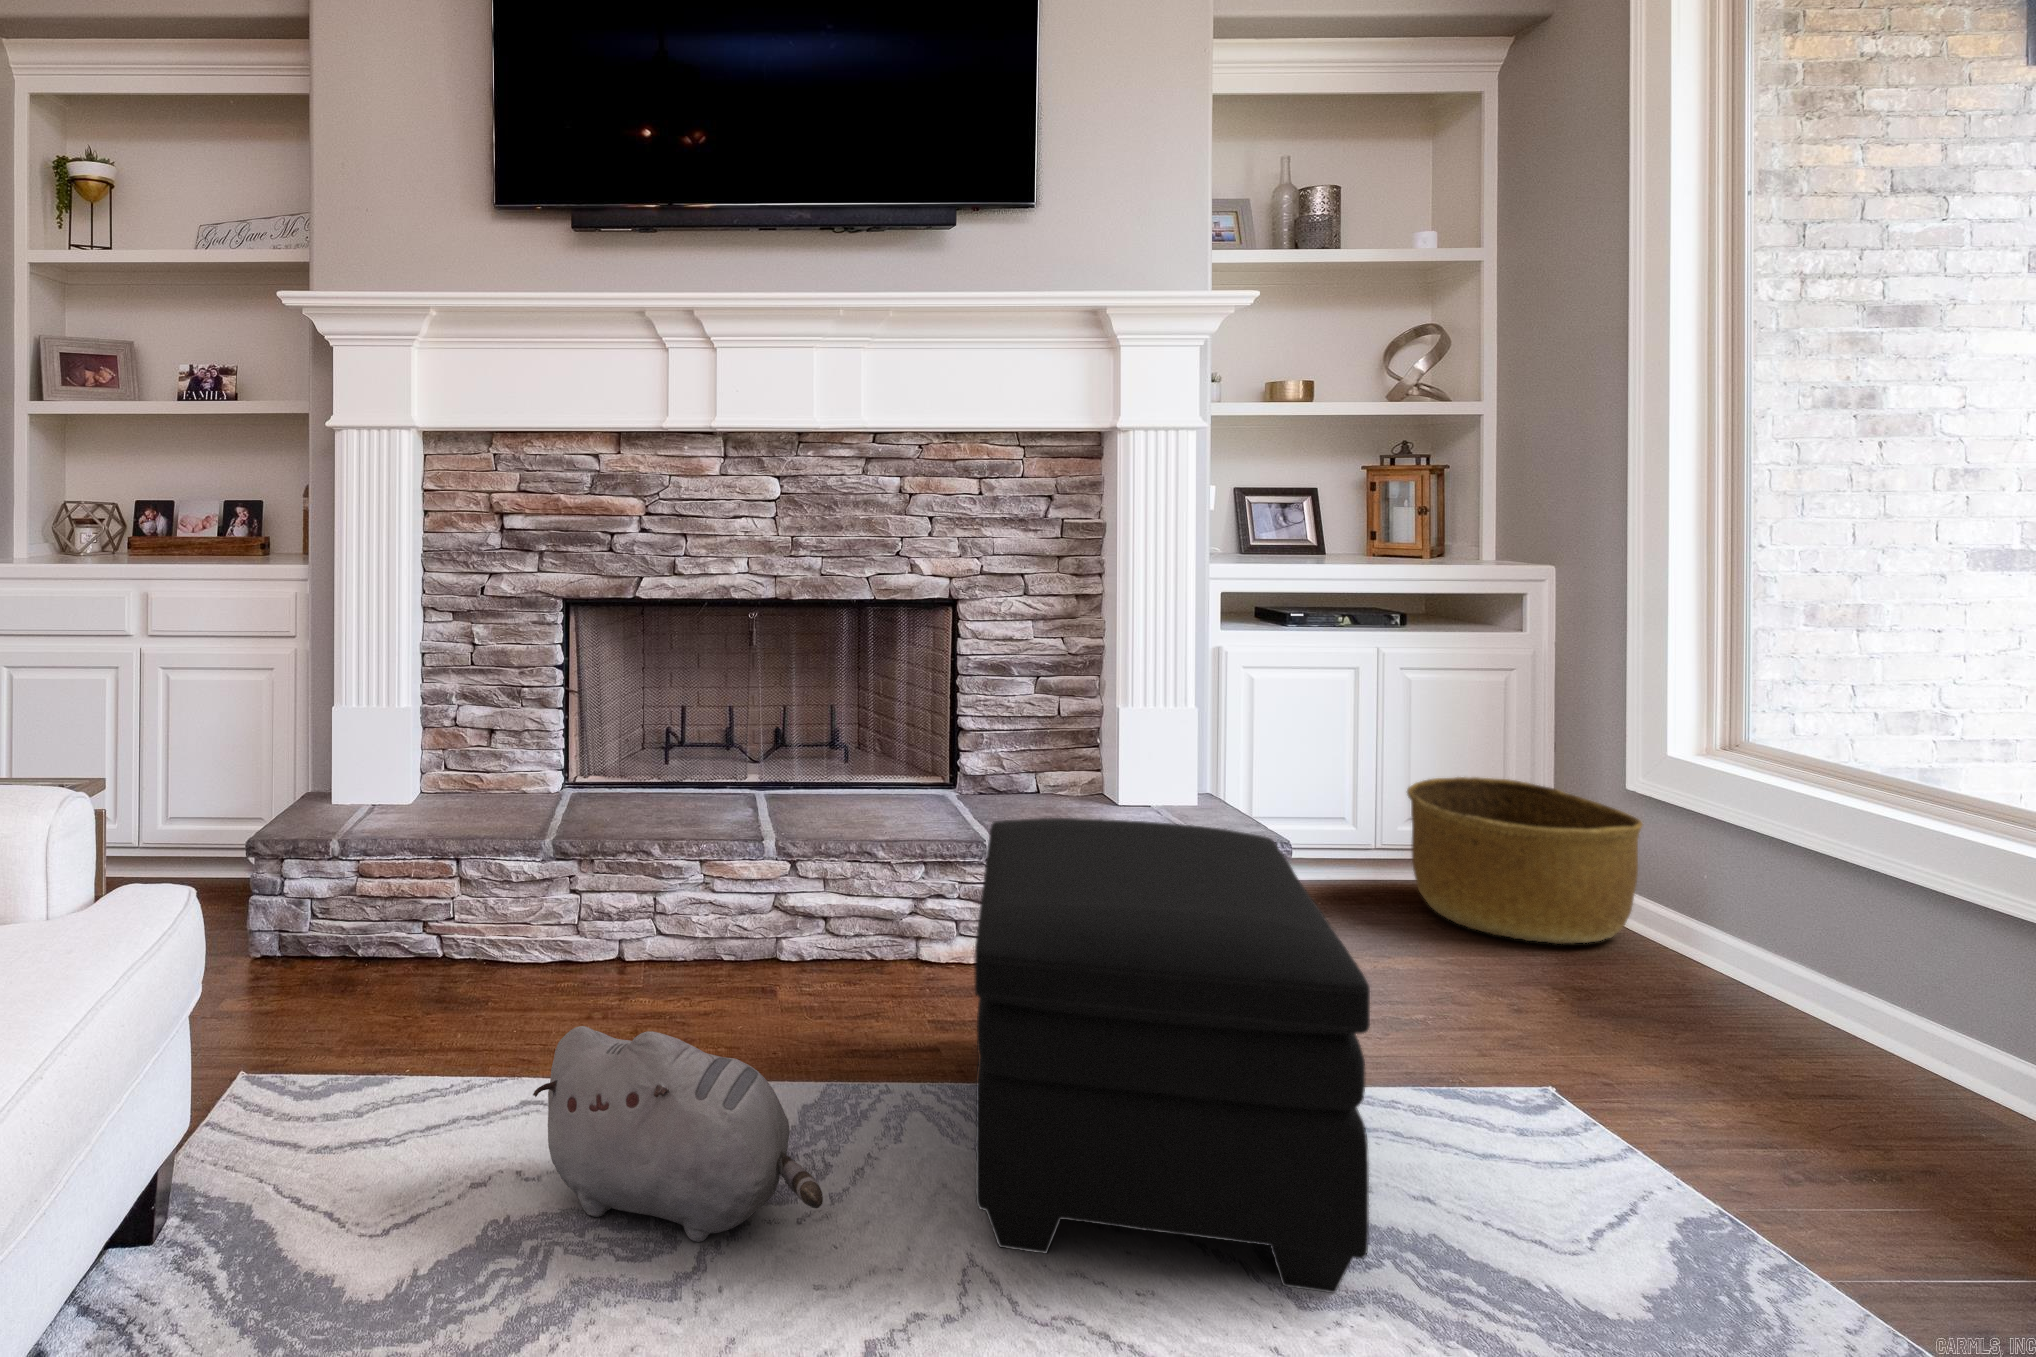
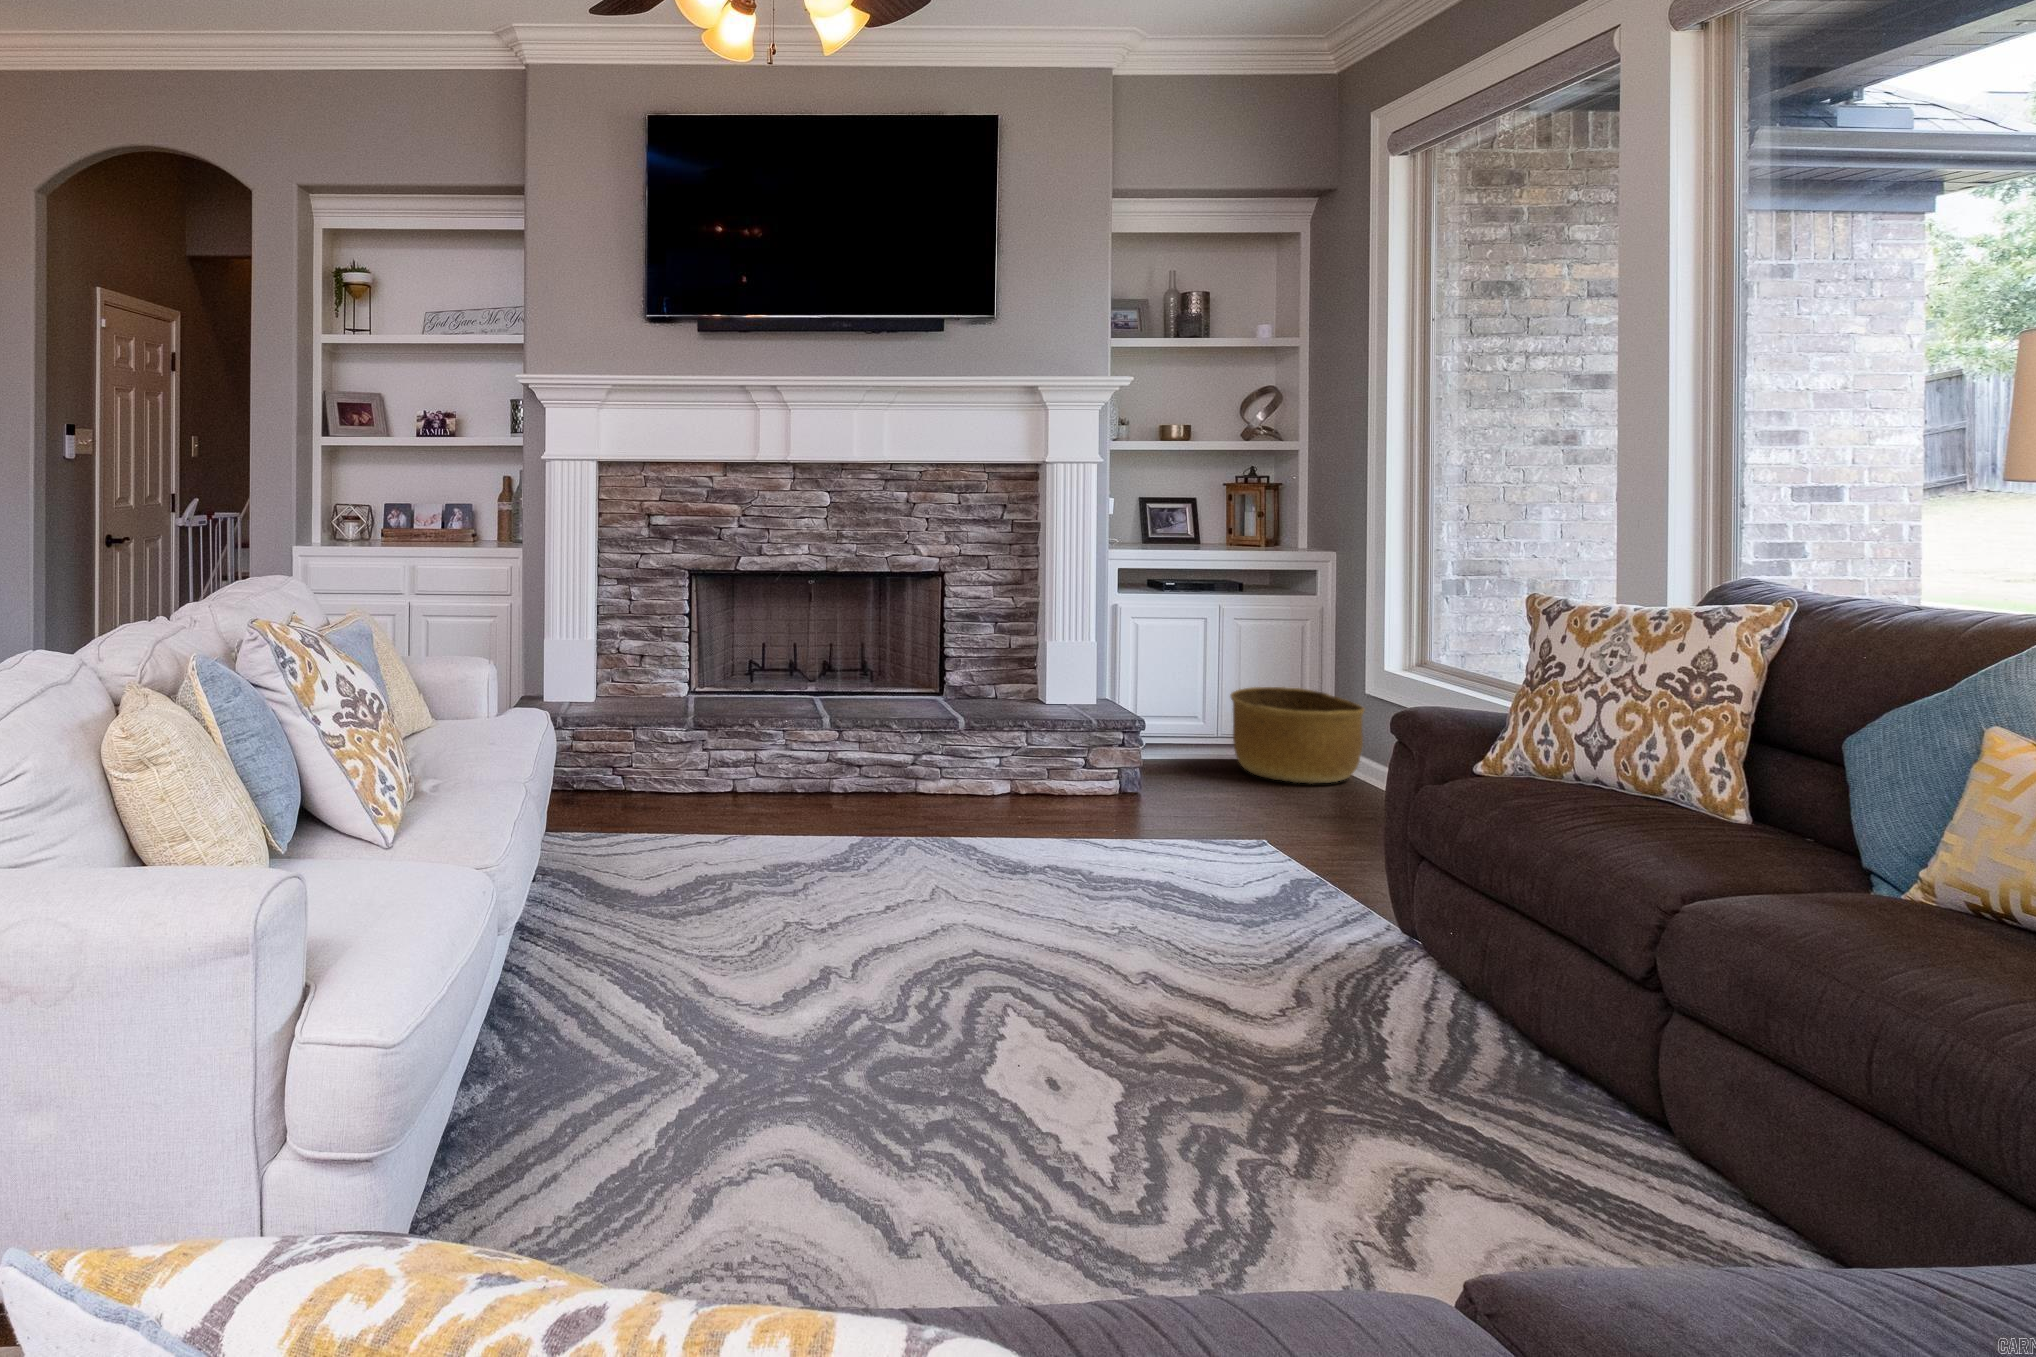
ottoman: present [974,818,1370,1293] -> none [931,692,1115,896]
plush toy: present [533,1026,823,1242] -> none [710,784,856,882]

